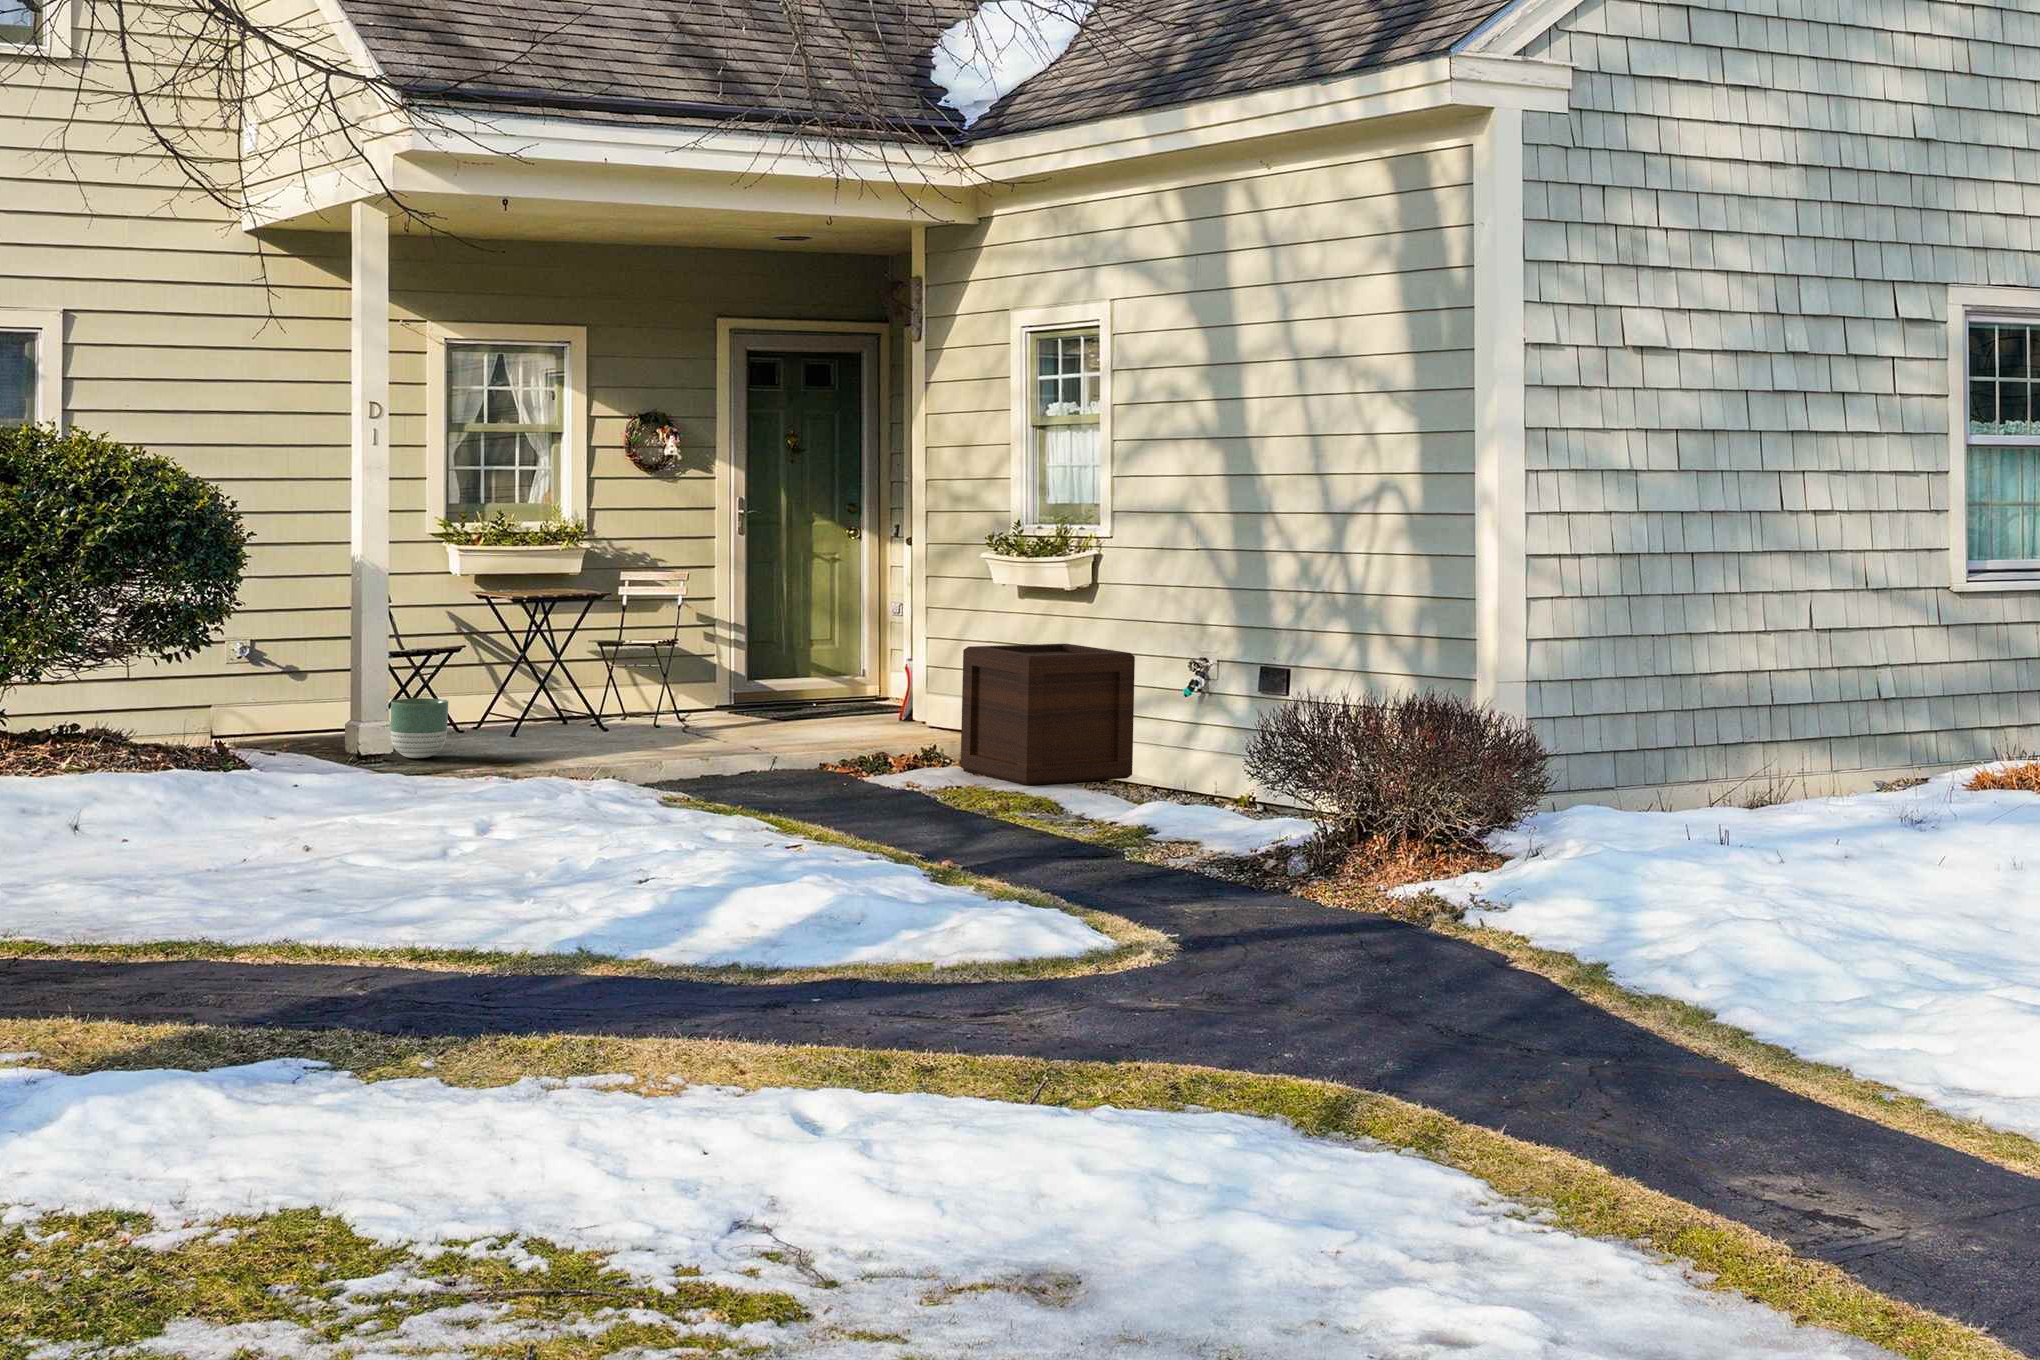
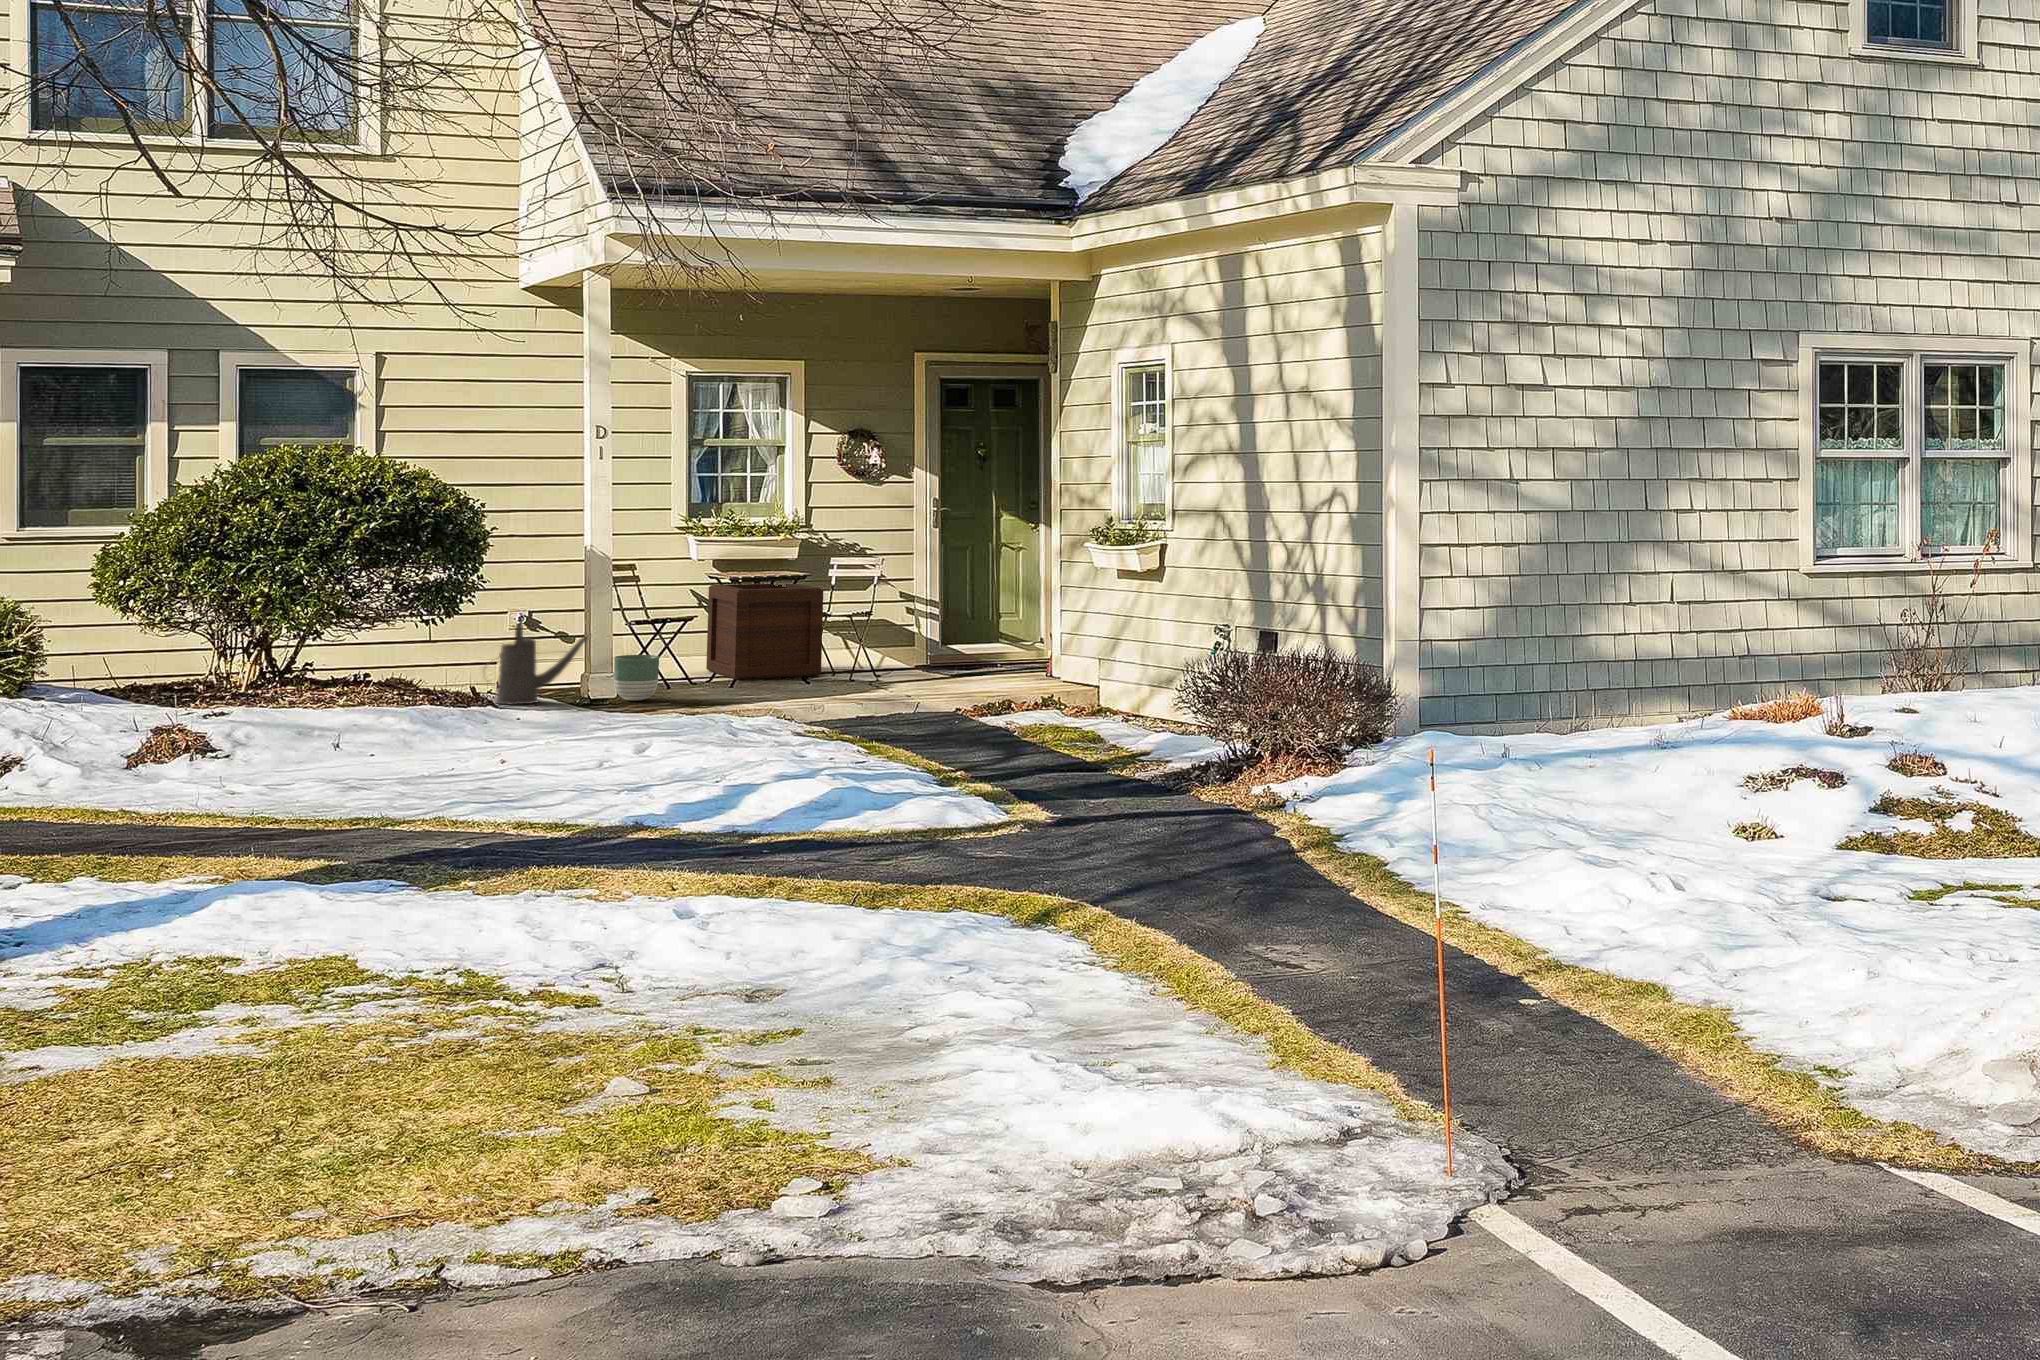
wooden crate: present [961,644,1135,785] -> present [706,584,823,680]
watering can: none [223,657,357,764] -> present [485,623,587,705]

